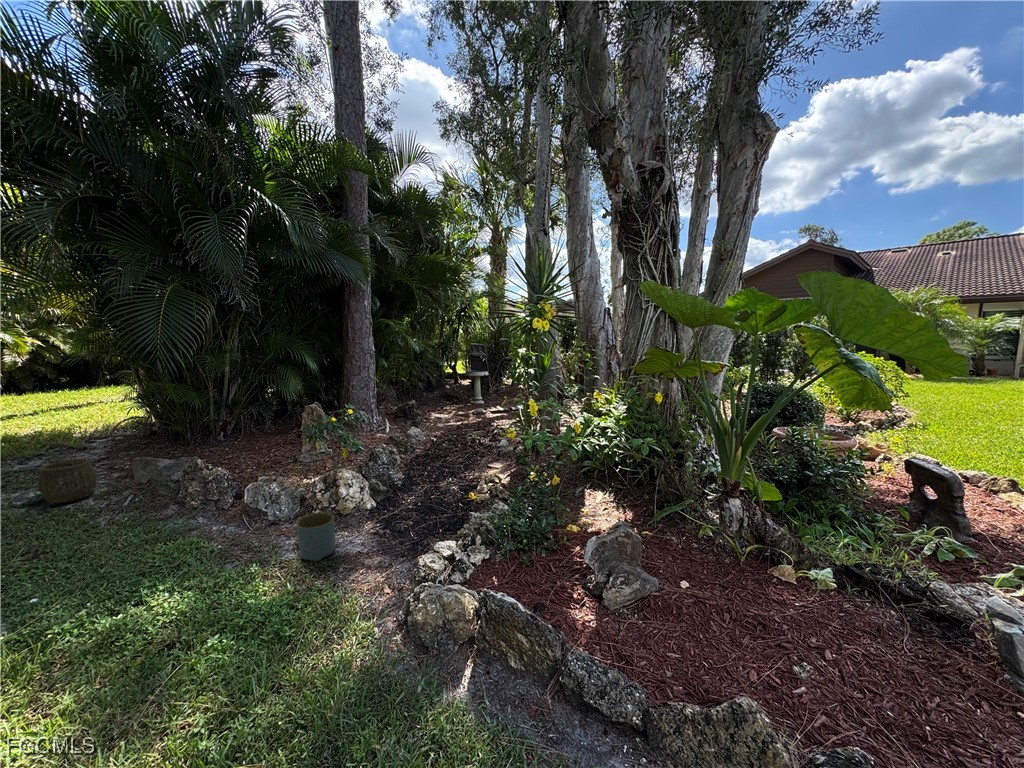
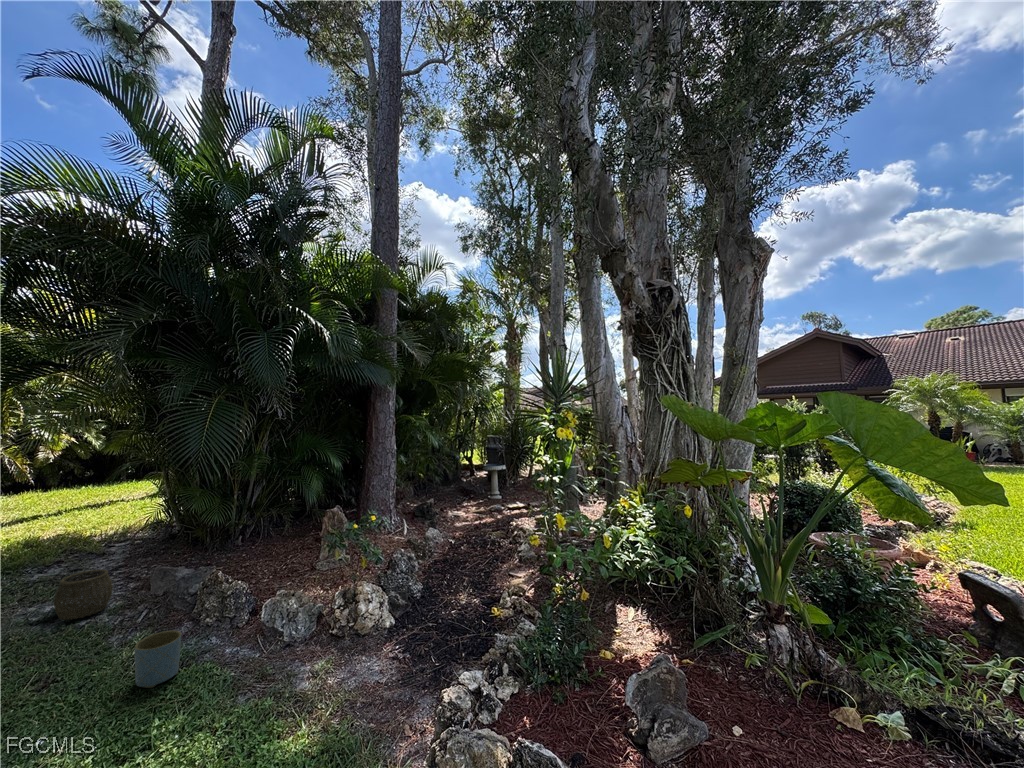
planter: present [296,513,335,561] -> present [135,631,181,688]

